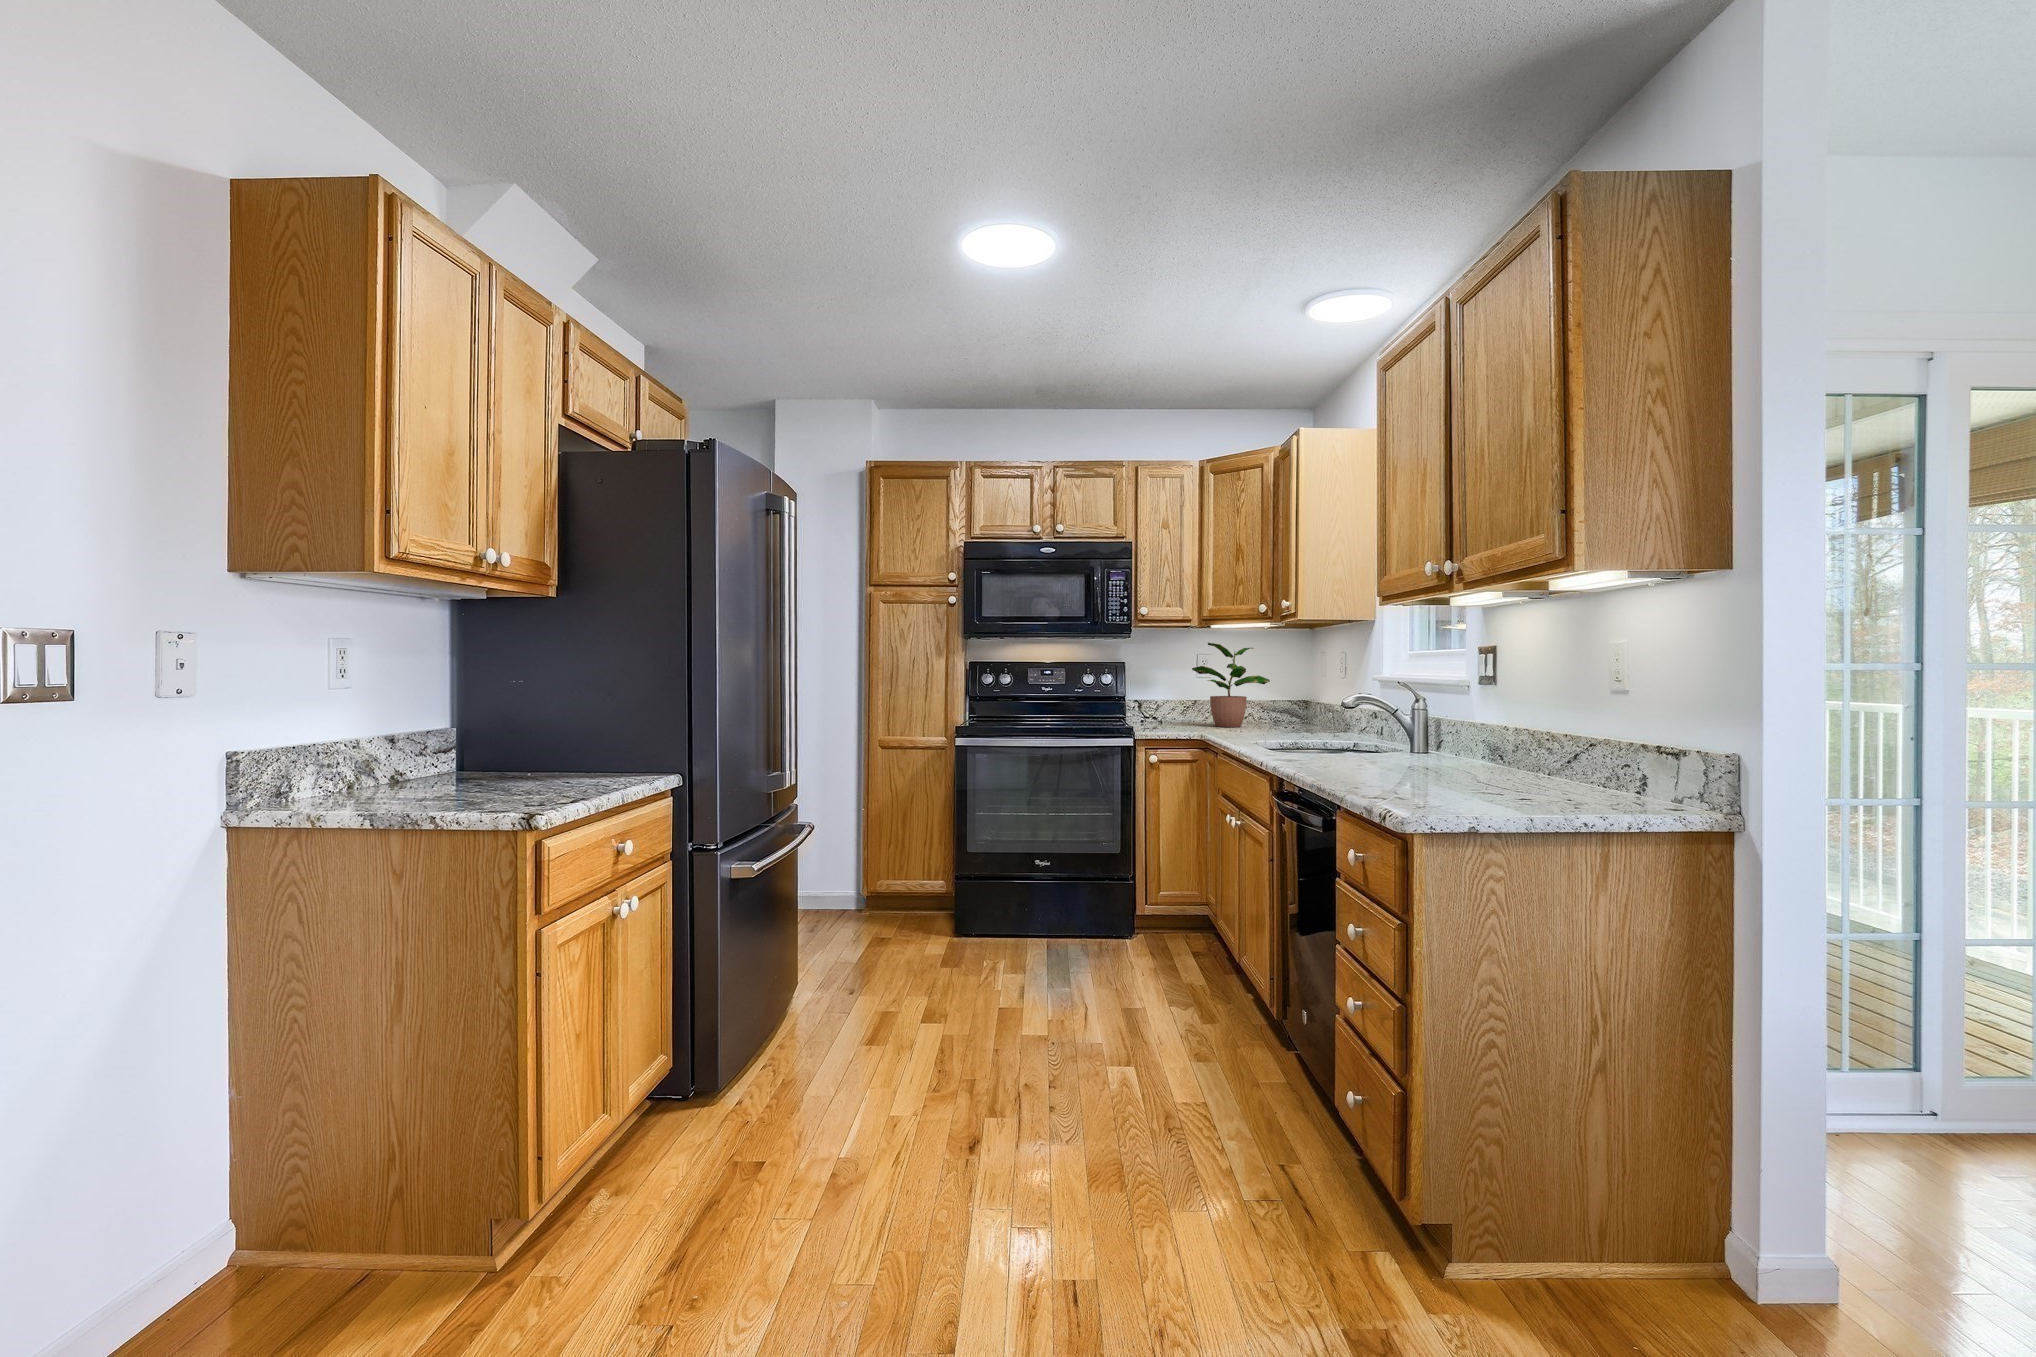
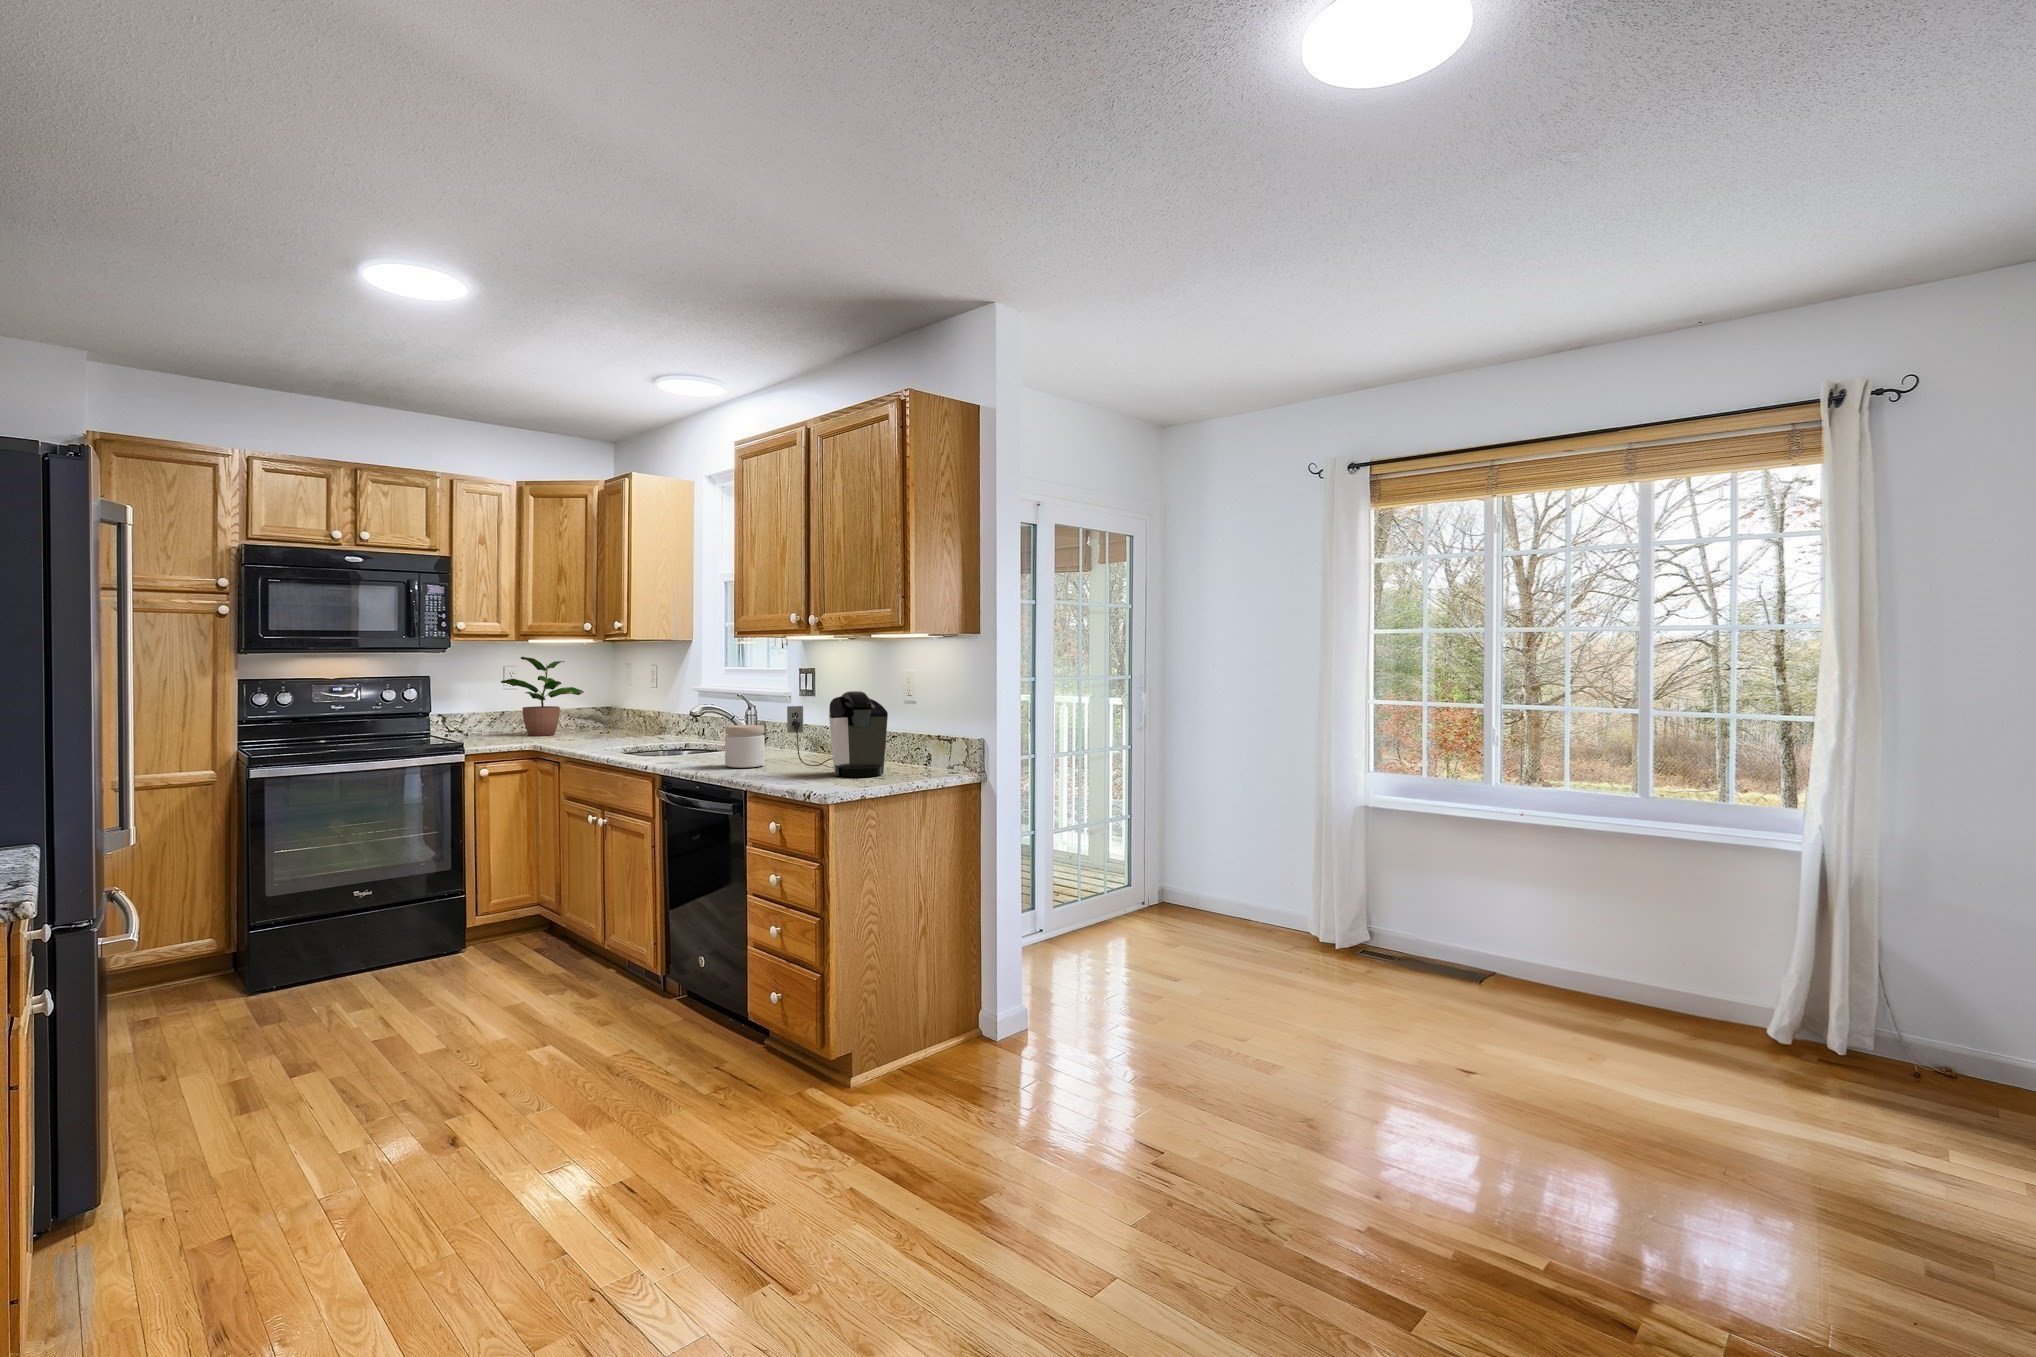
coffee maker: none [1411,673,1564,801] -> present [787,691,888,777]
jar: none [1347,718,1401,775] -> present [725,725,765,768]

